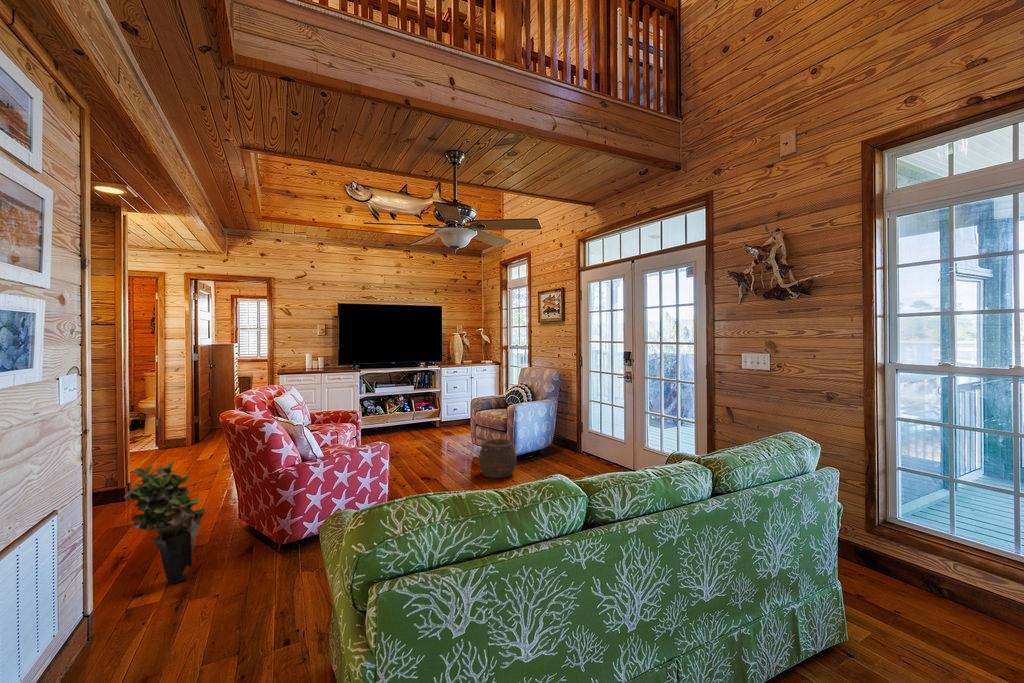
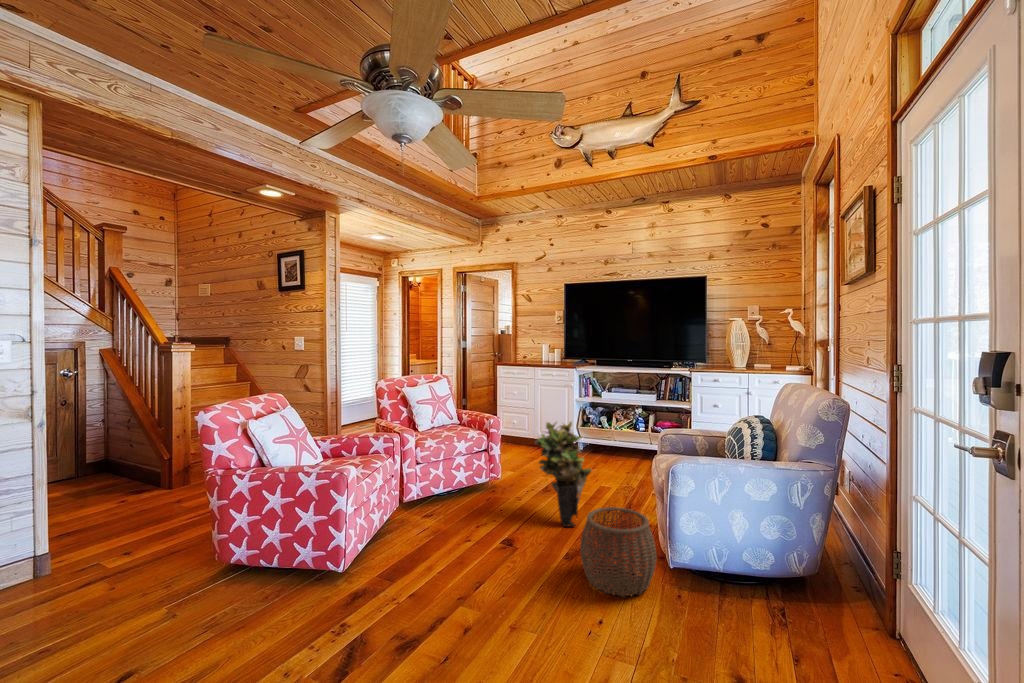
potted plant: present [124,462,206,584] -> present [535,422,591,527]

